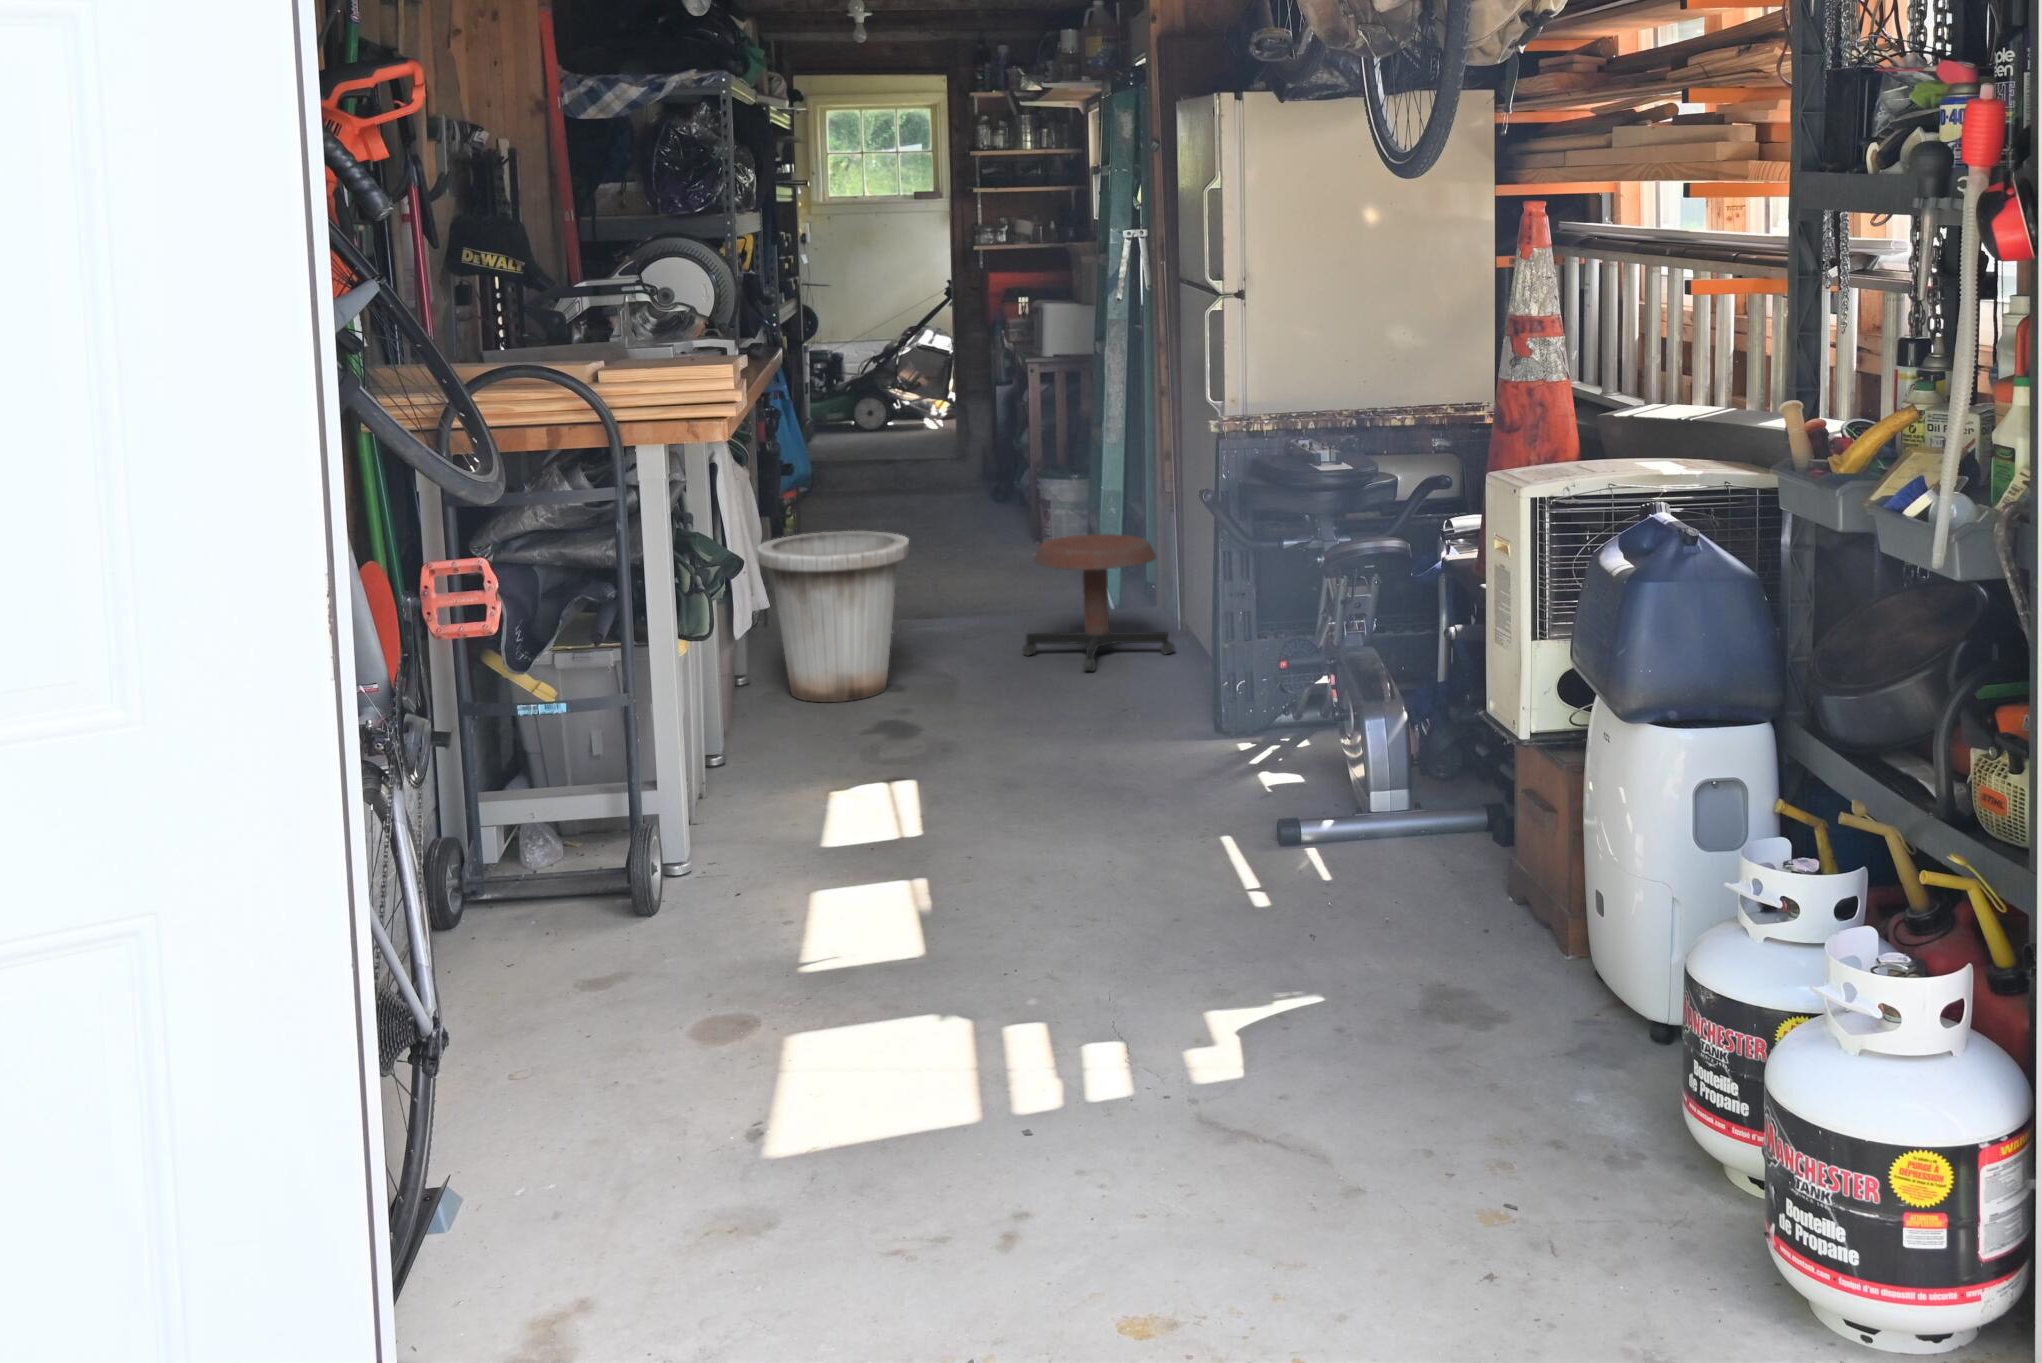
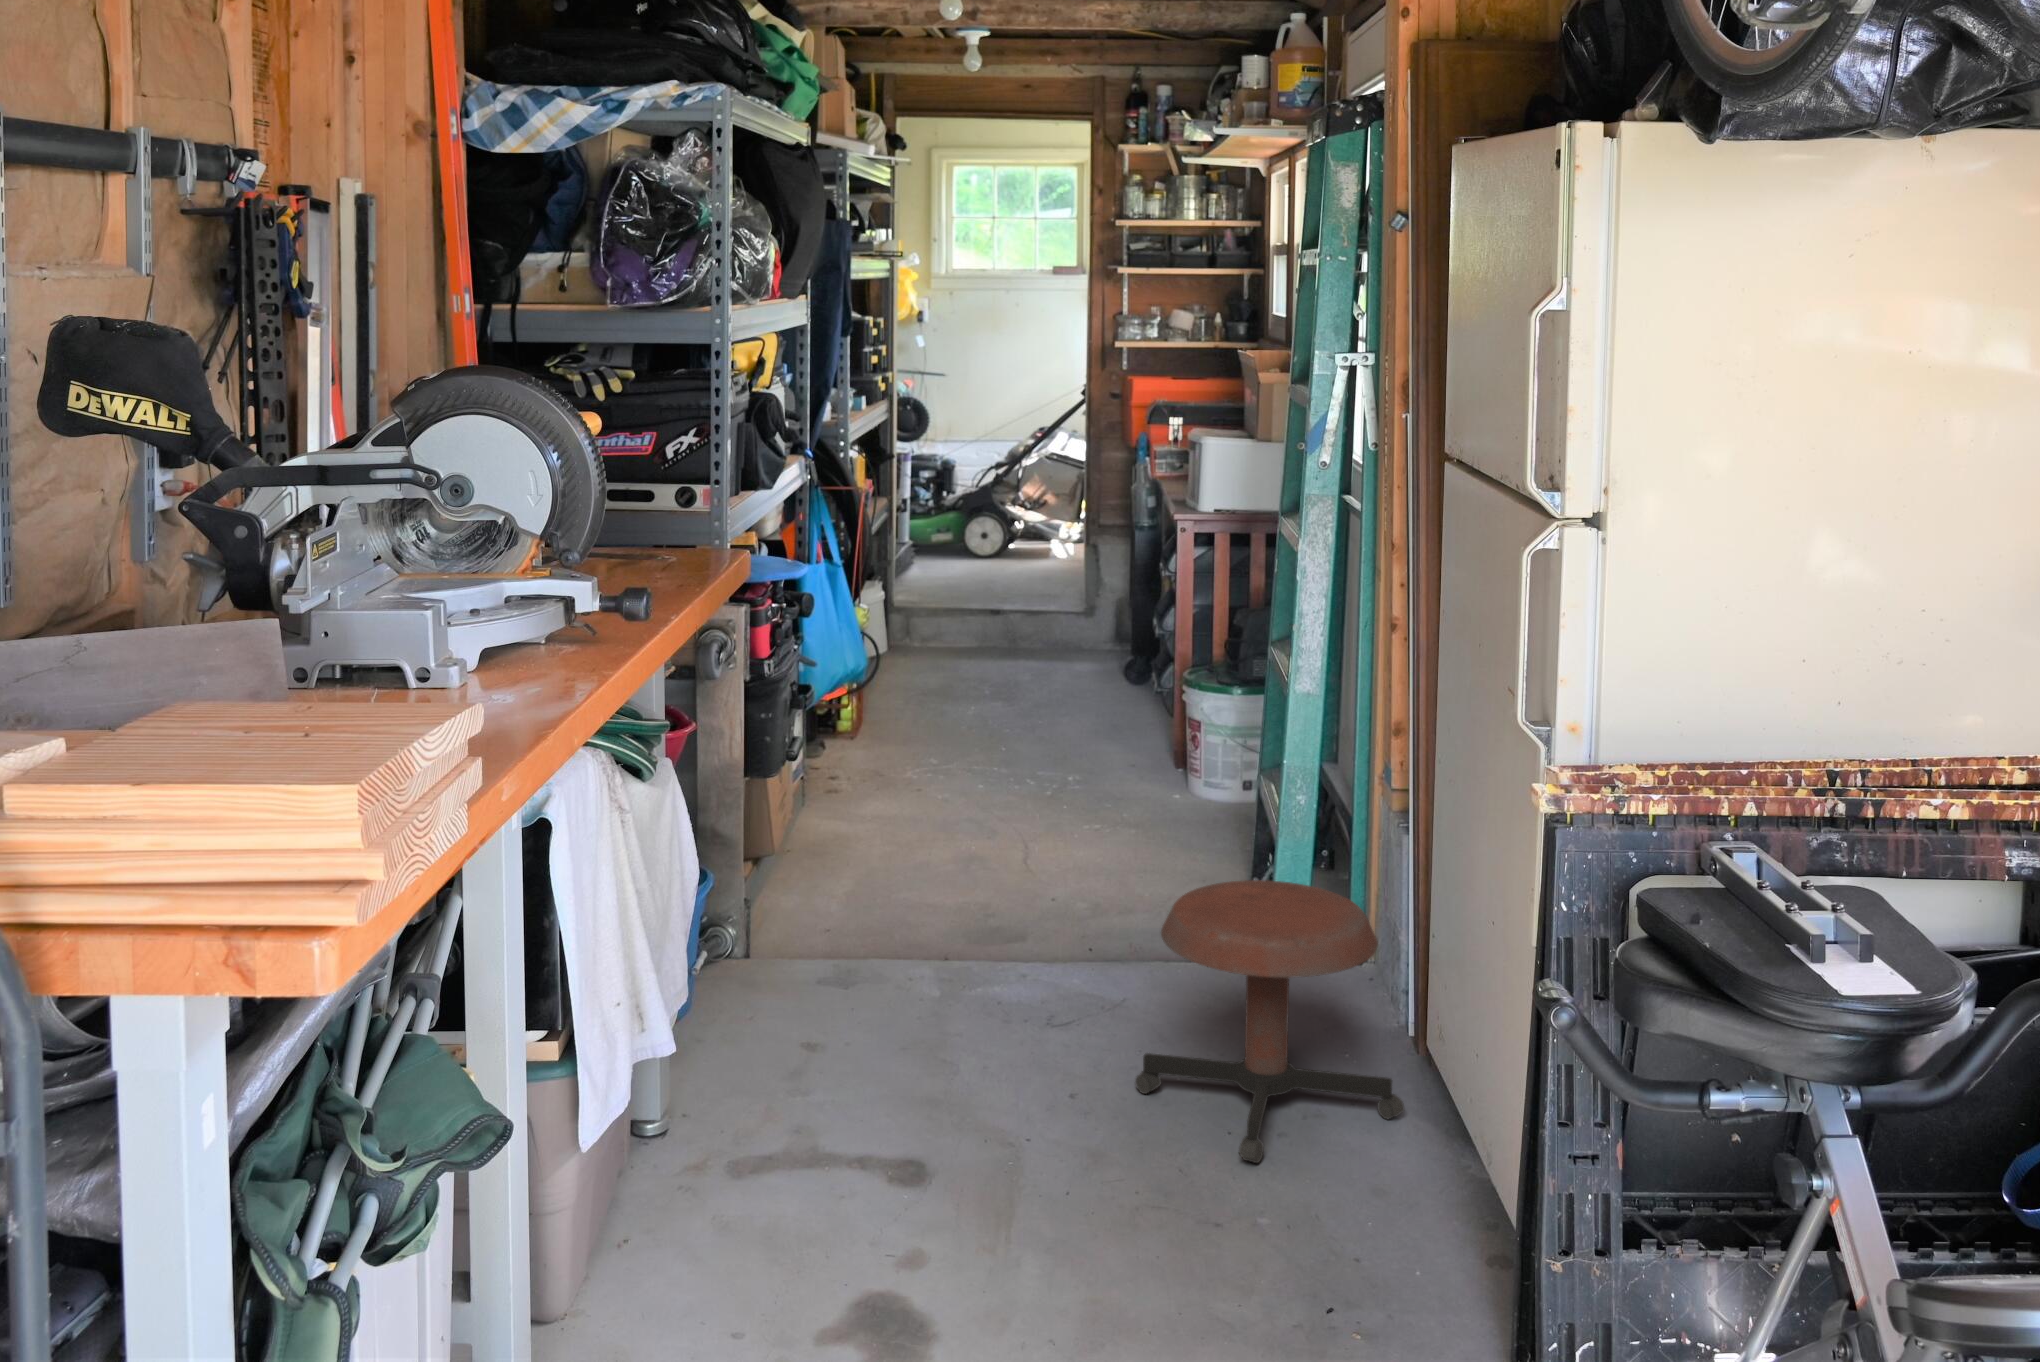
trash can: present [758,531,909,702] -> none [671,867,939,1211]

